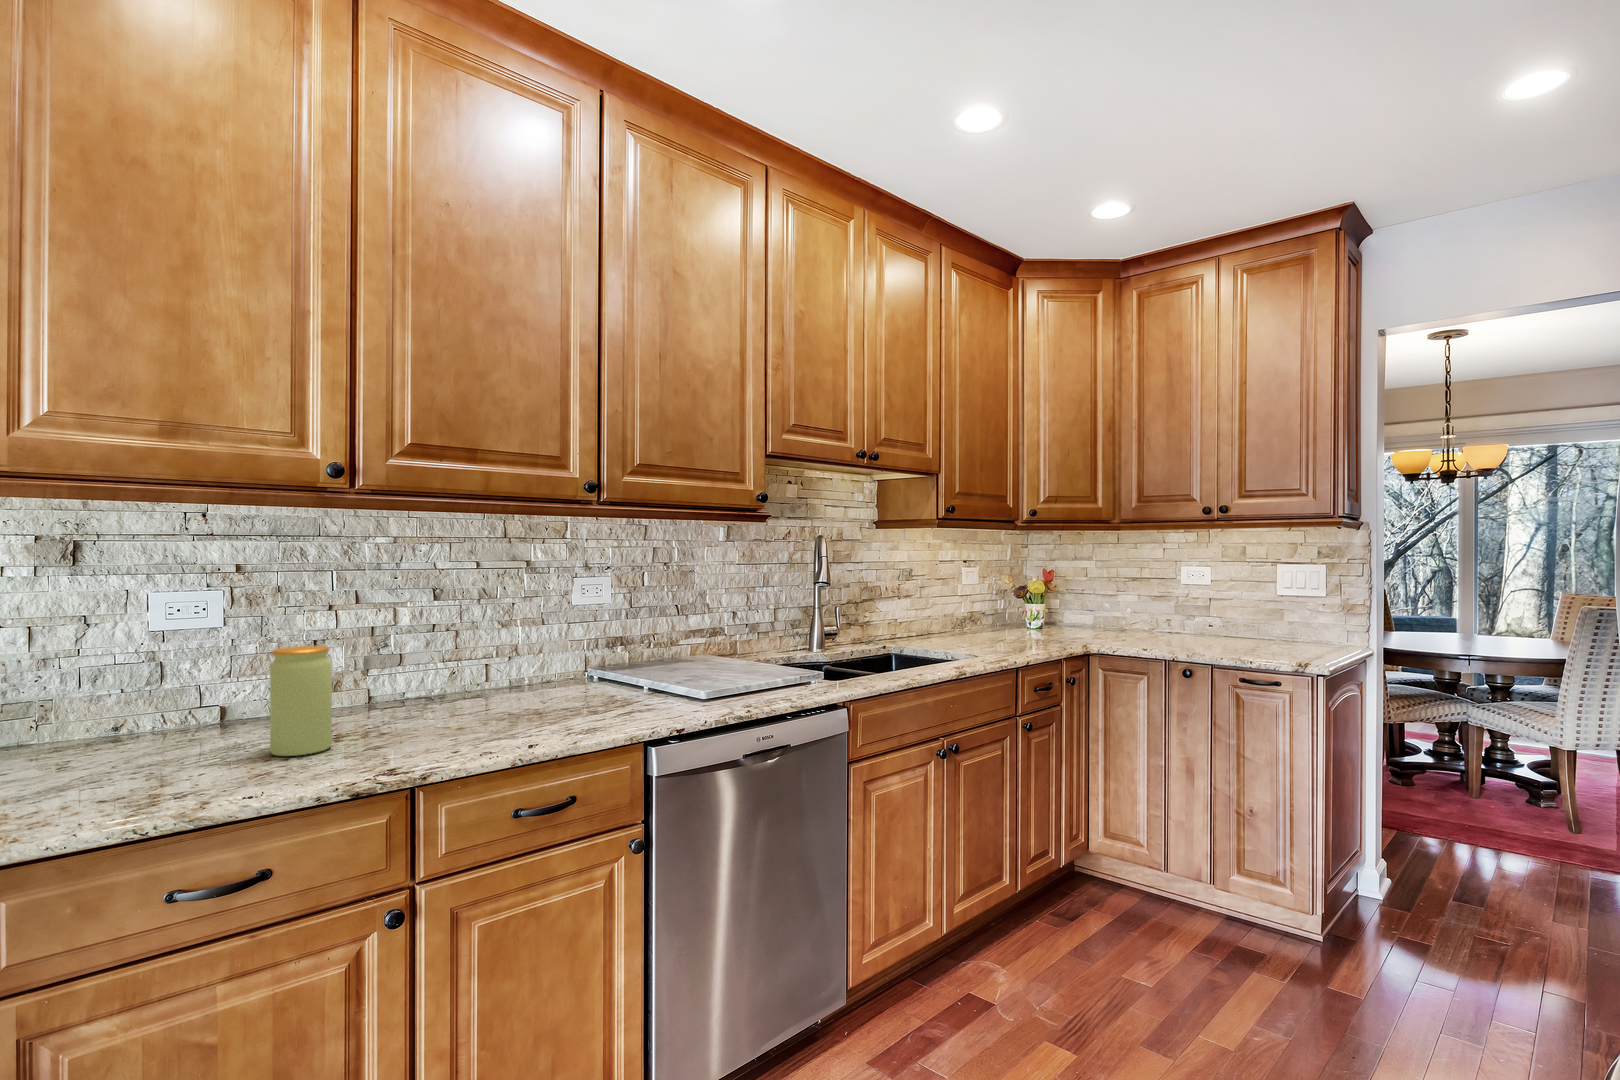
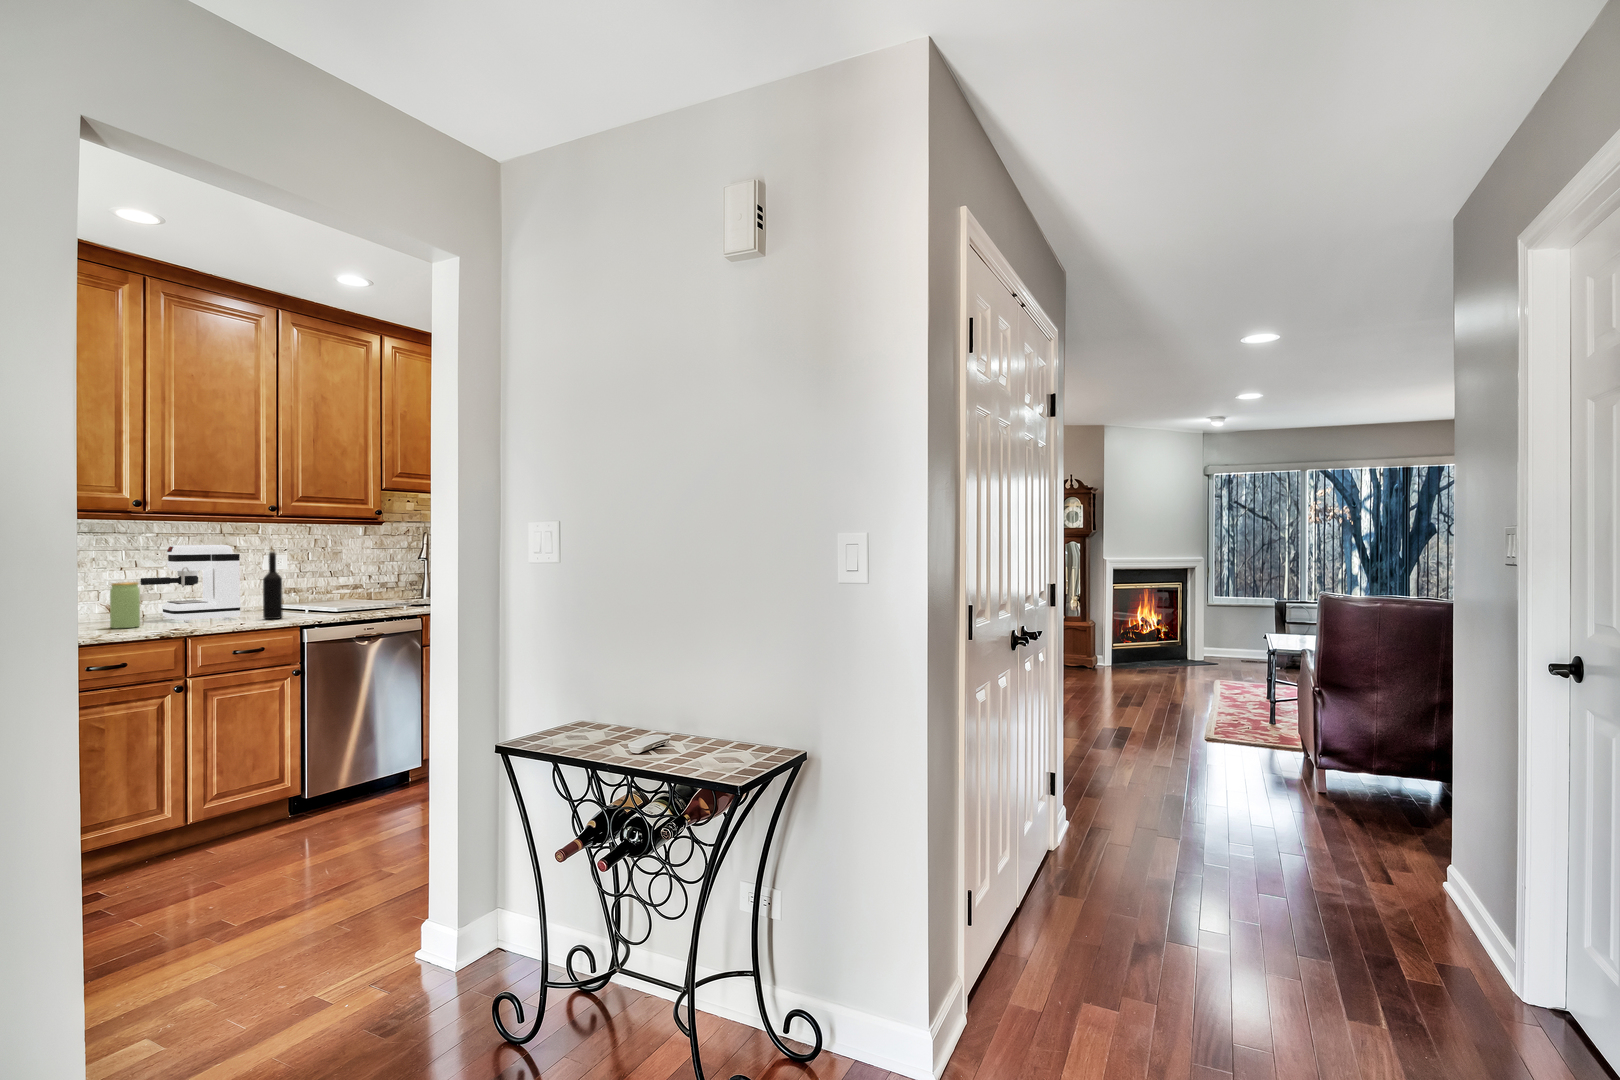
coffee maker: none [351,560,531,728] -> present [140,545,240,622]
wine bottle: none [574,576,610,725] -> present [263,552,283,619]

